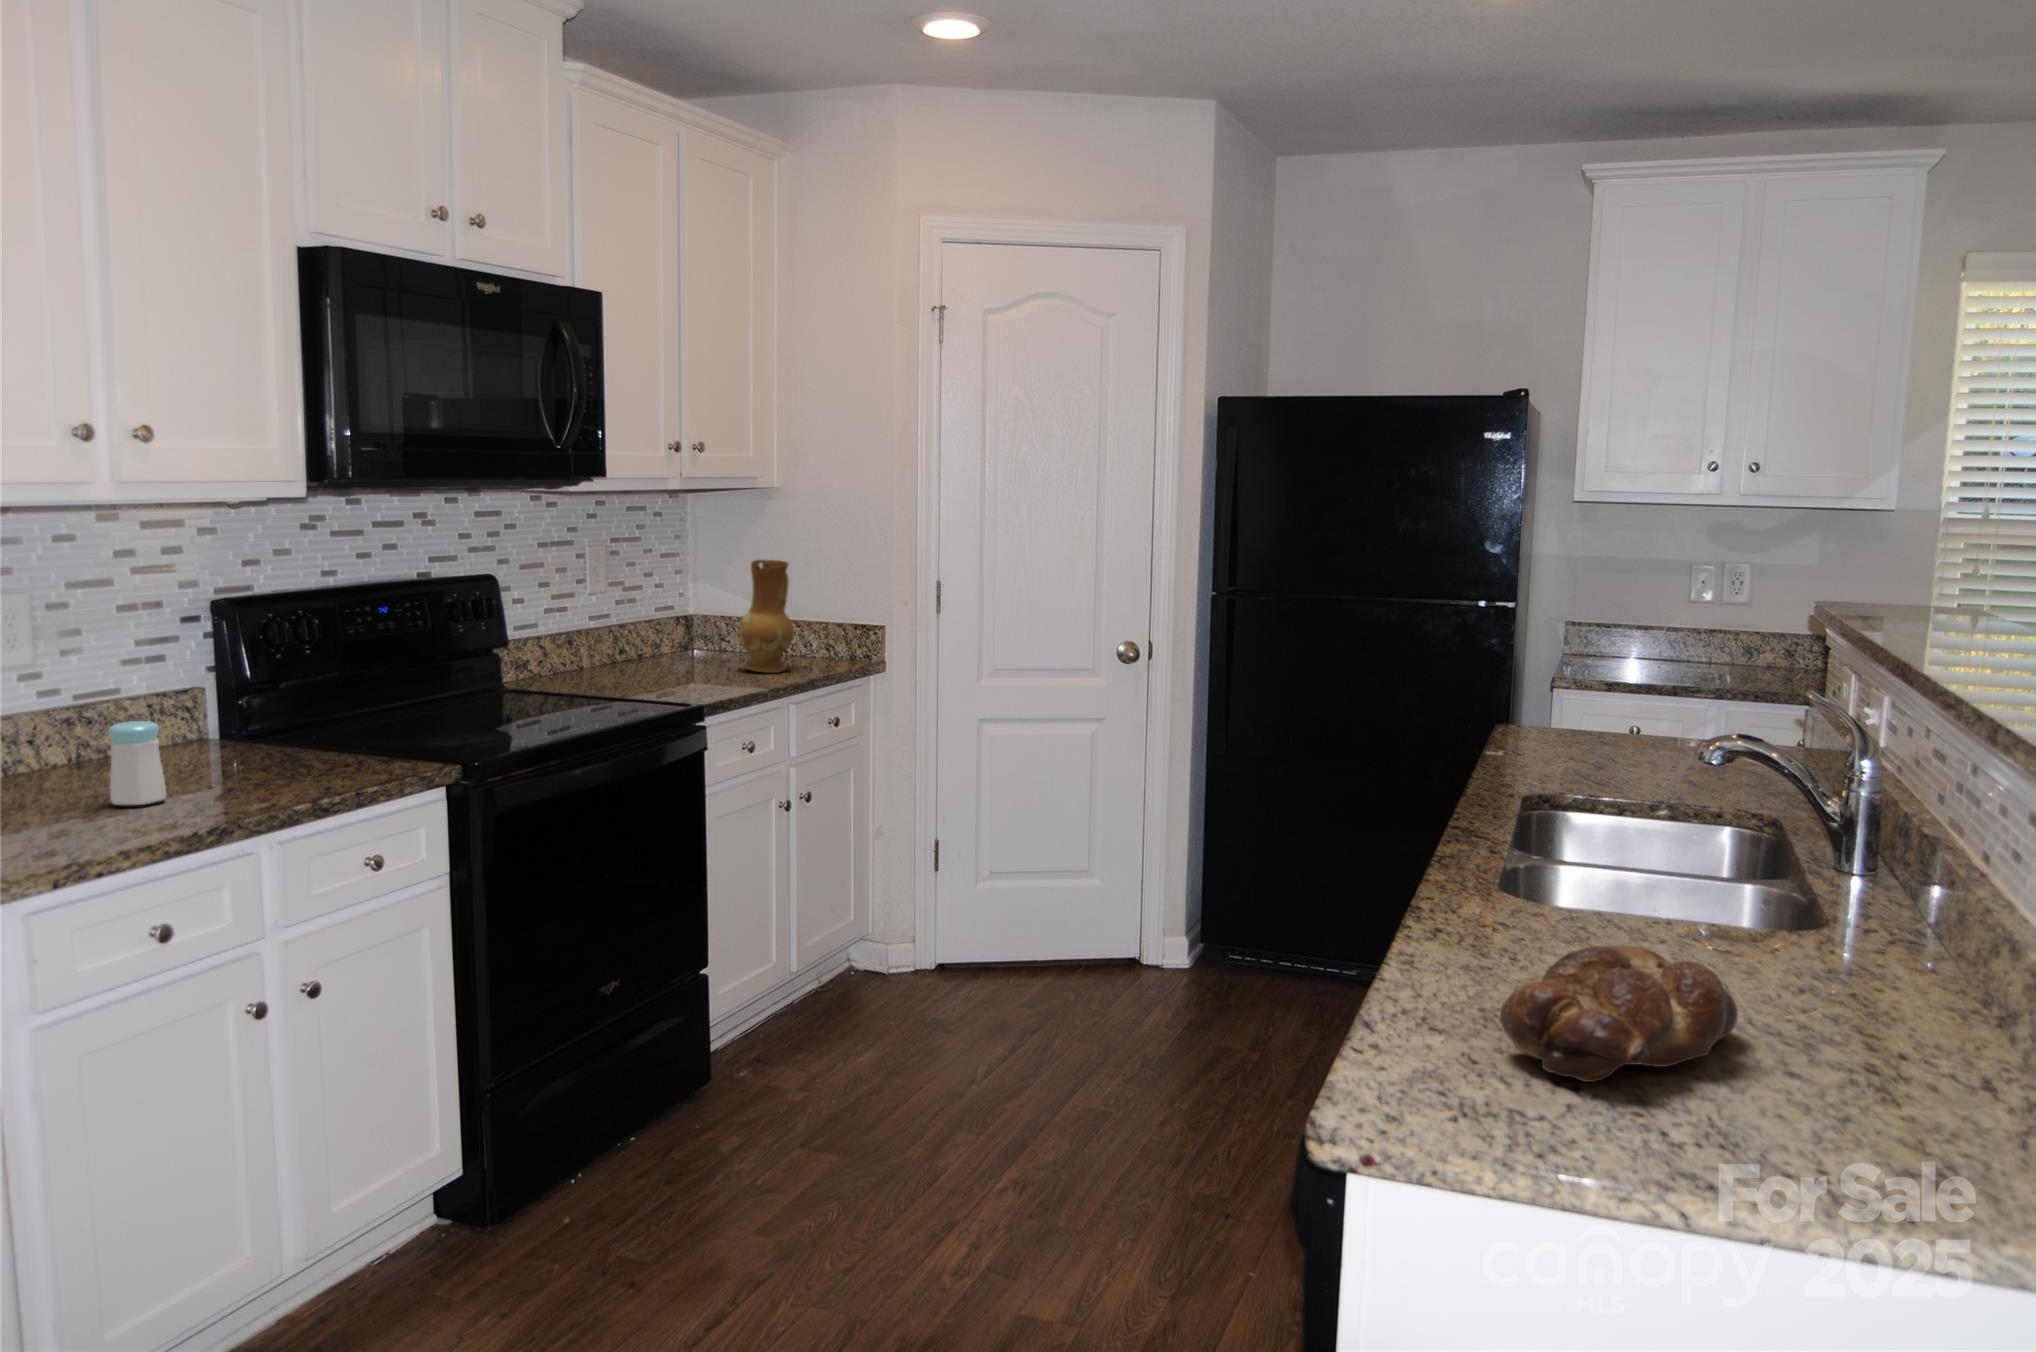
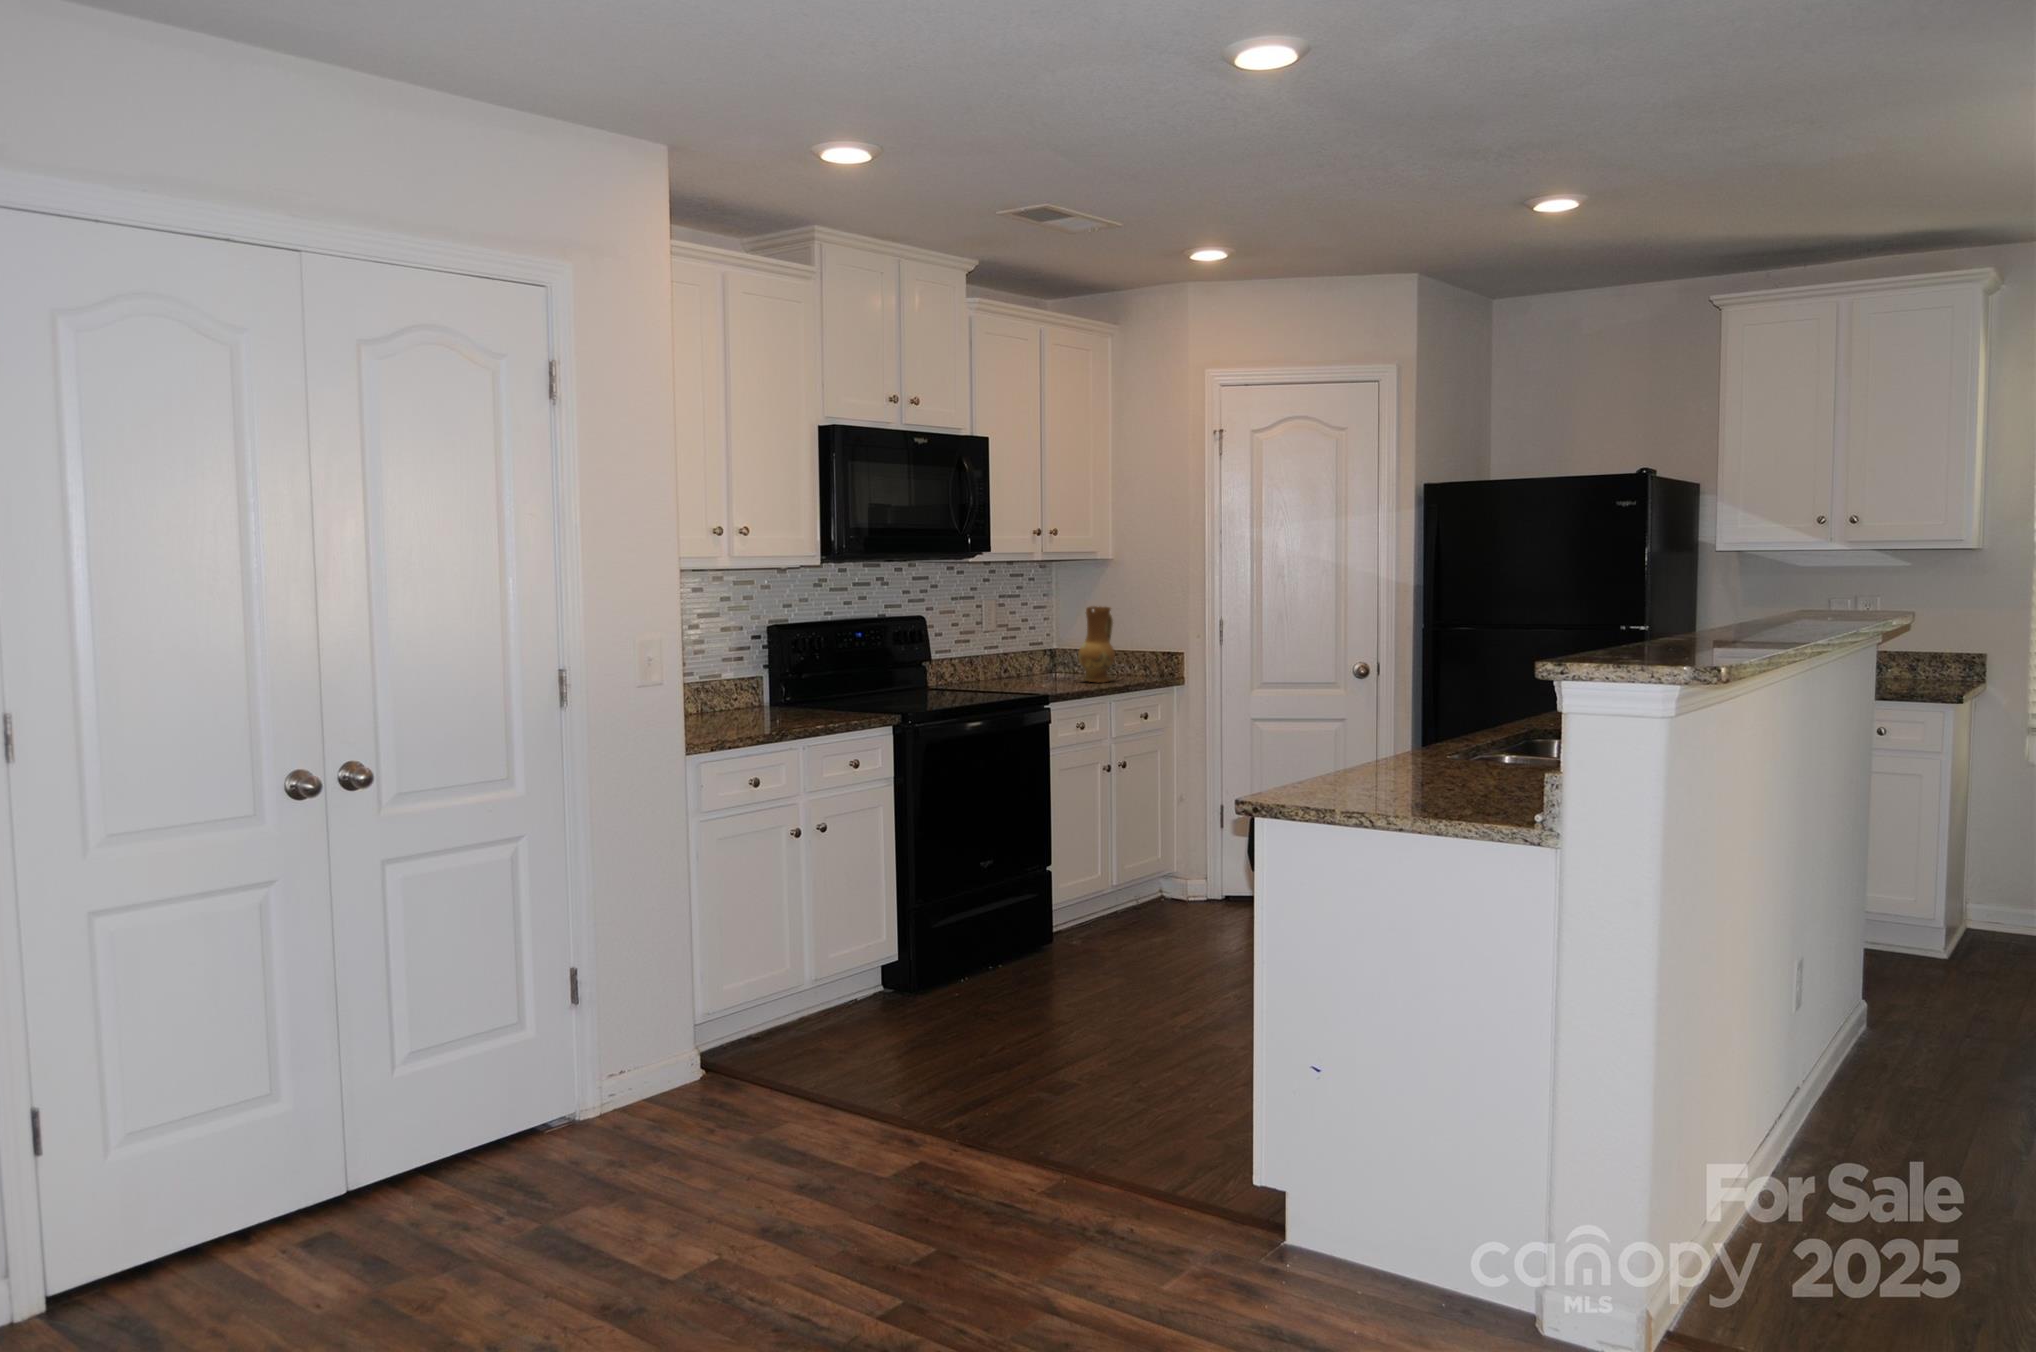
salt shaker: present [109,721,166,805] -> none [729,680,755,723]
bread loaf: present [1500,946,1738,1082] -> none [1349,744,1480,796]

